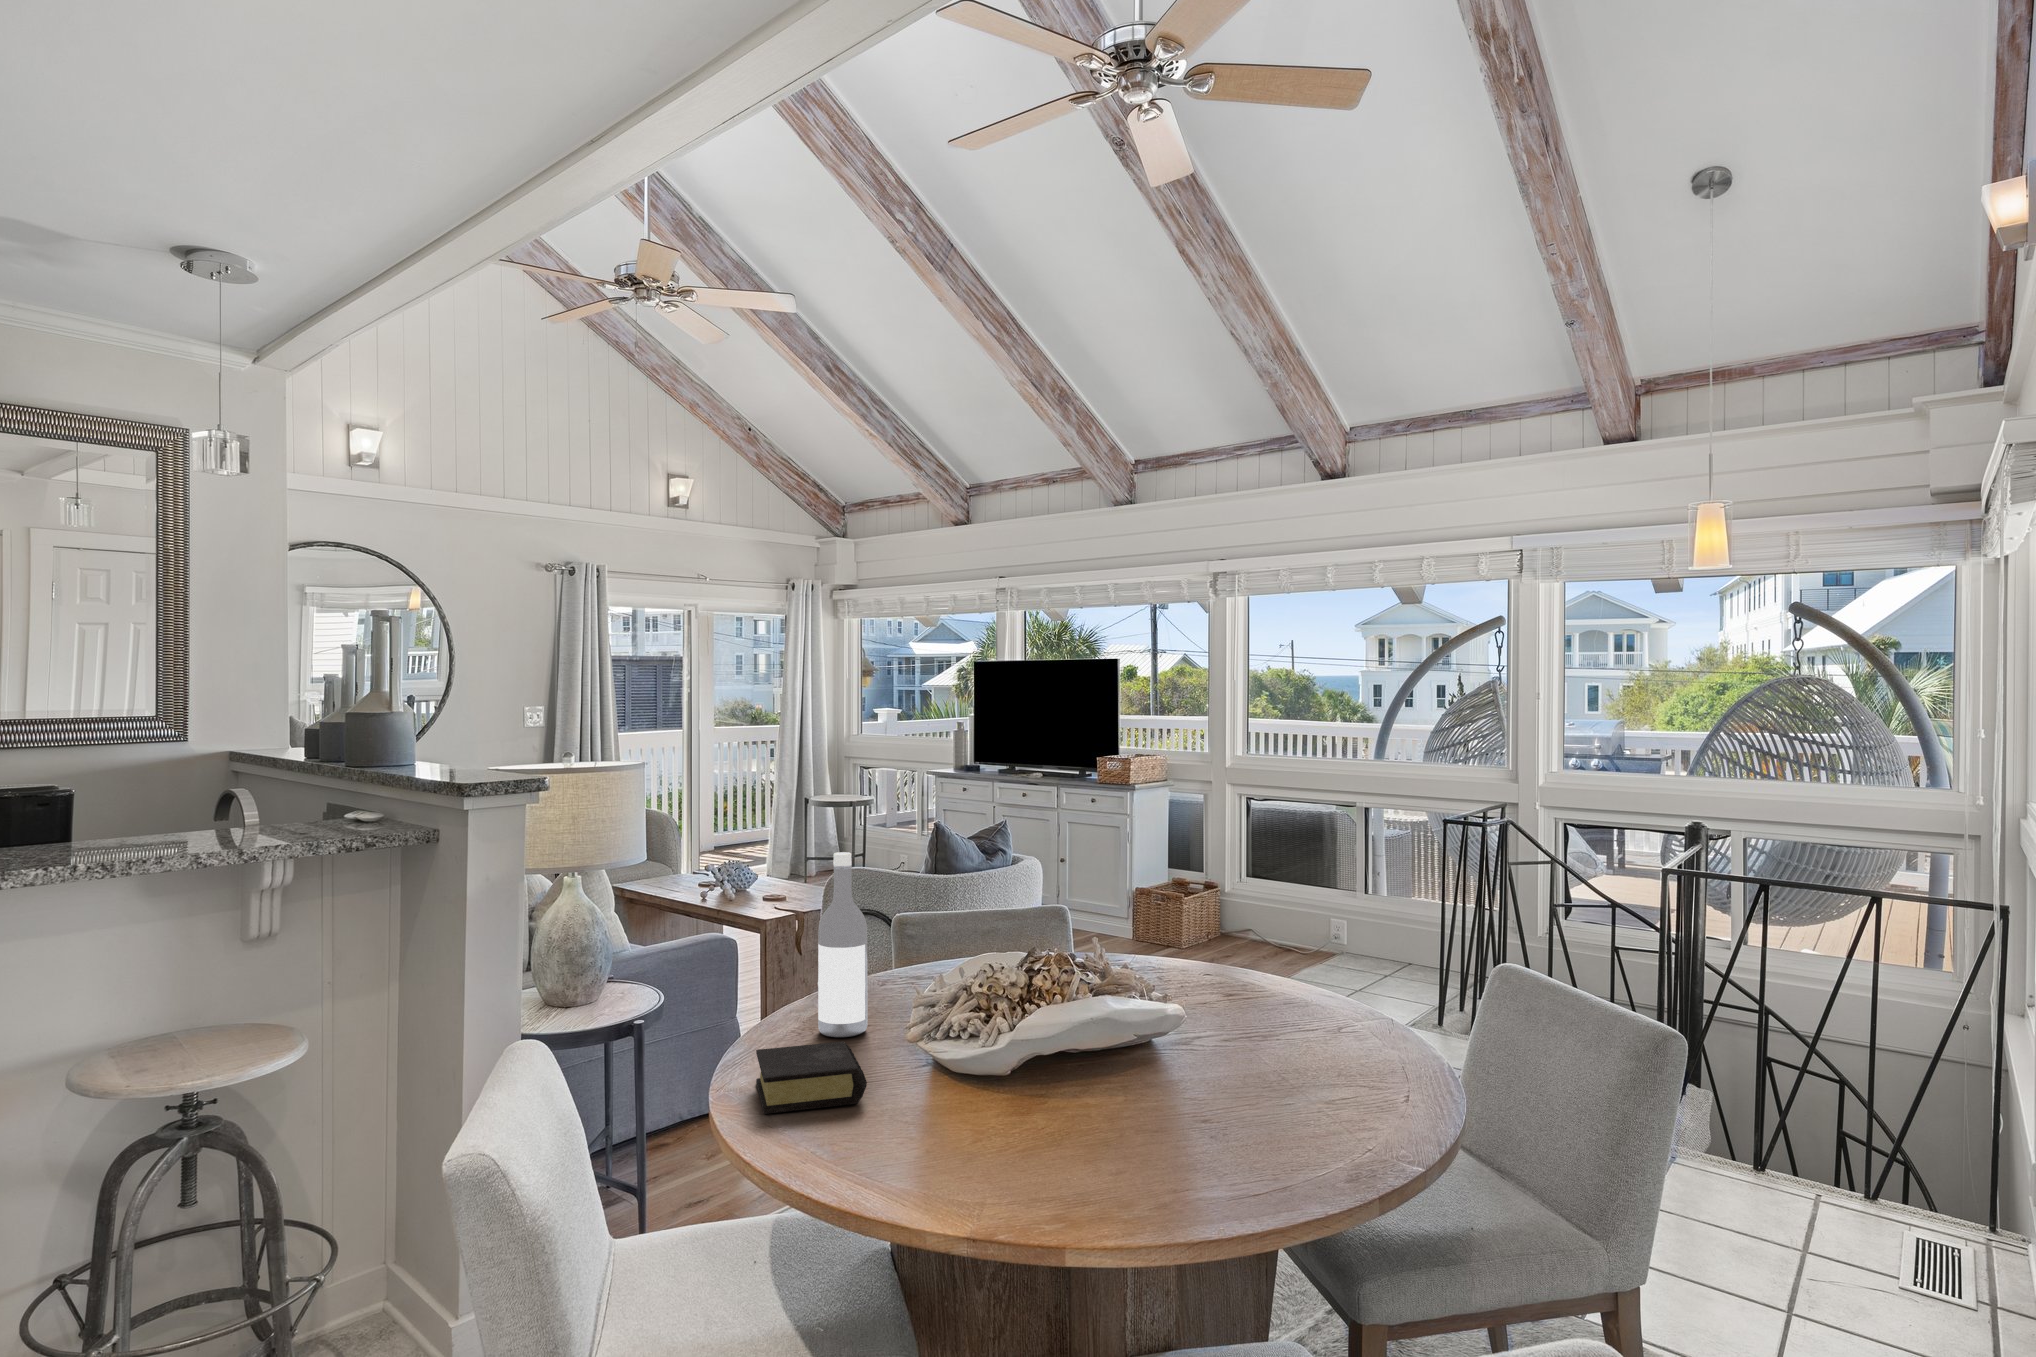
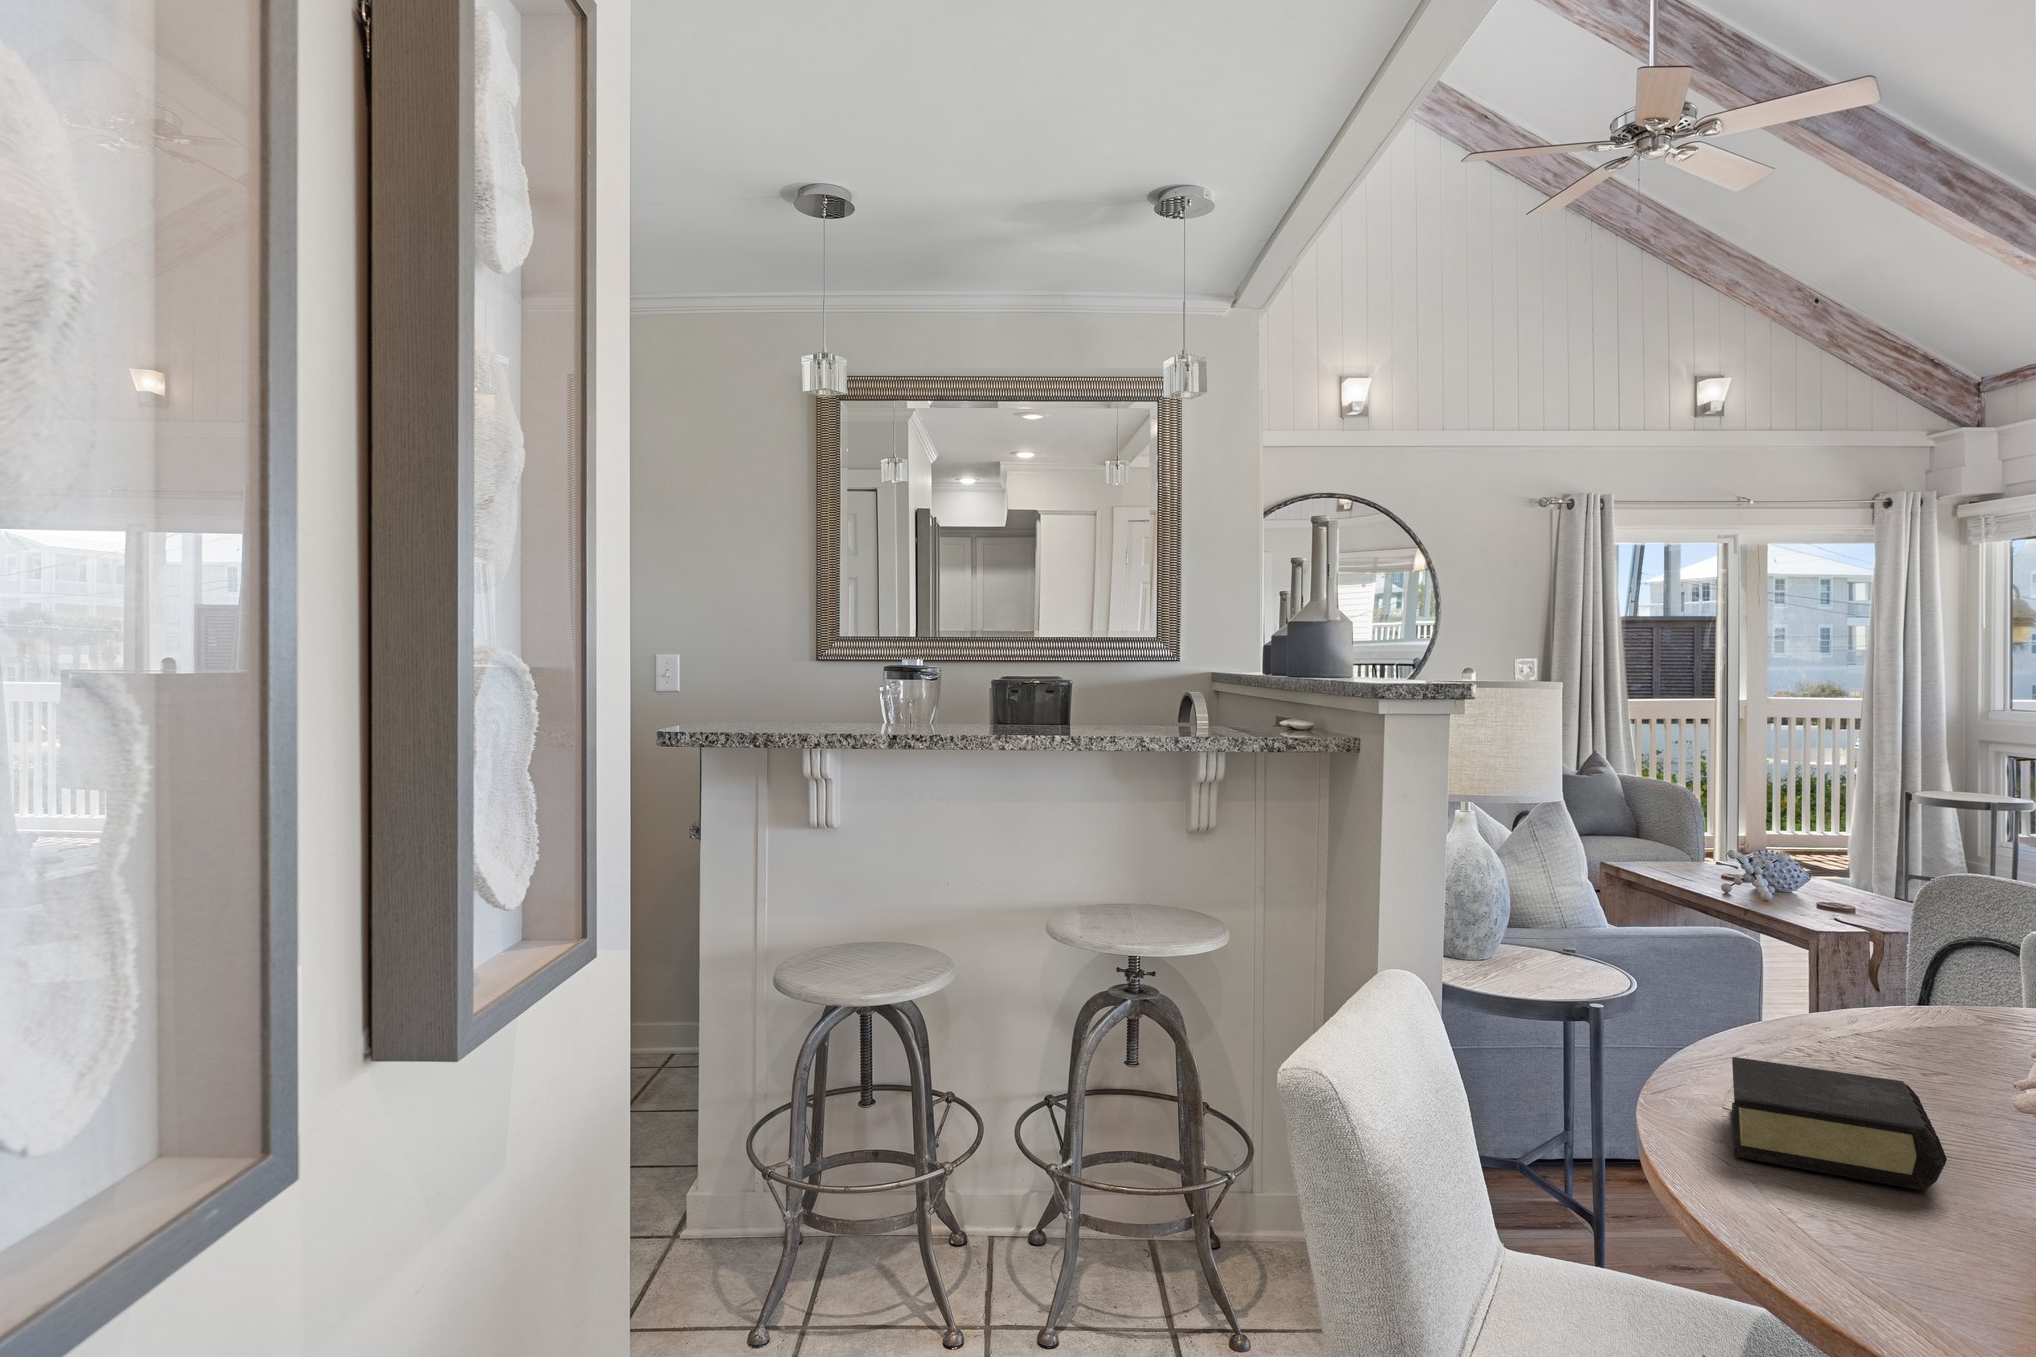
wine bottle: present [818,852,868,1037] -> none [1862,777,1964,1084]

